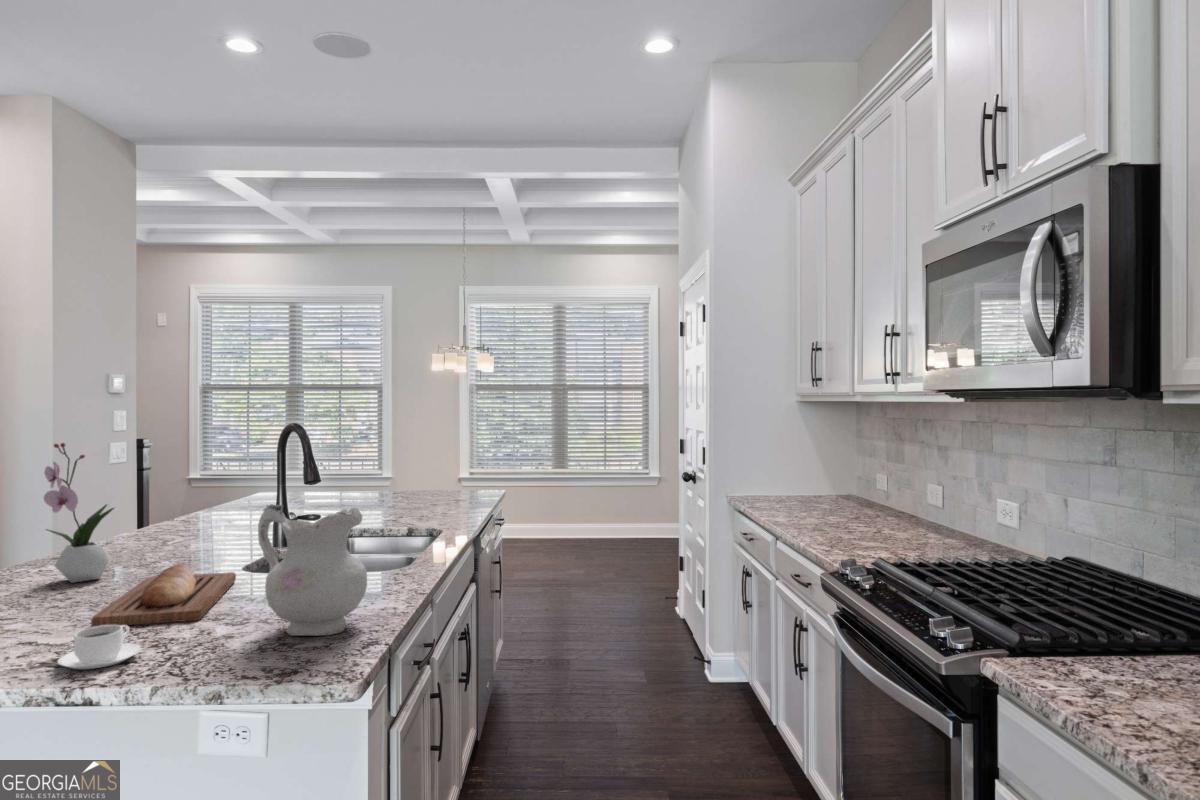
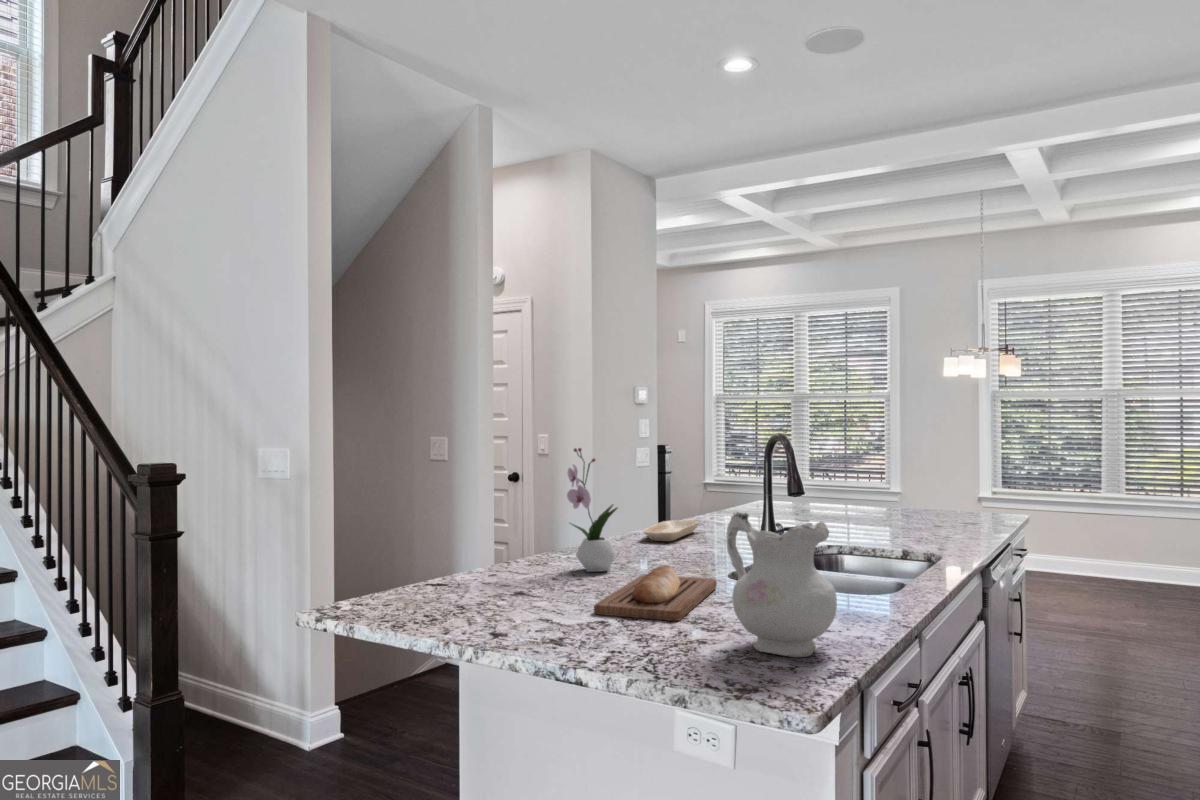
tray: none [138,516,205,541] -> present [643,520,700,541]
coffee cup: present [58,625,140,669] -> none [564,613,626,651]

